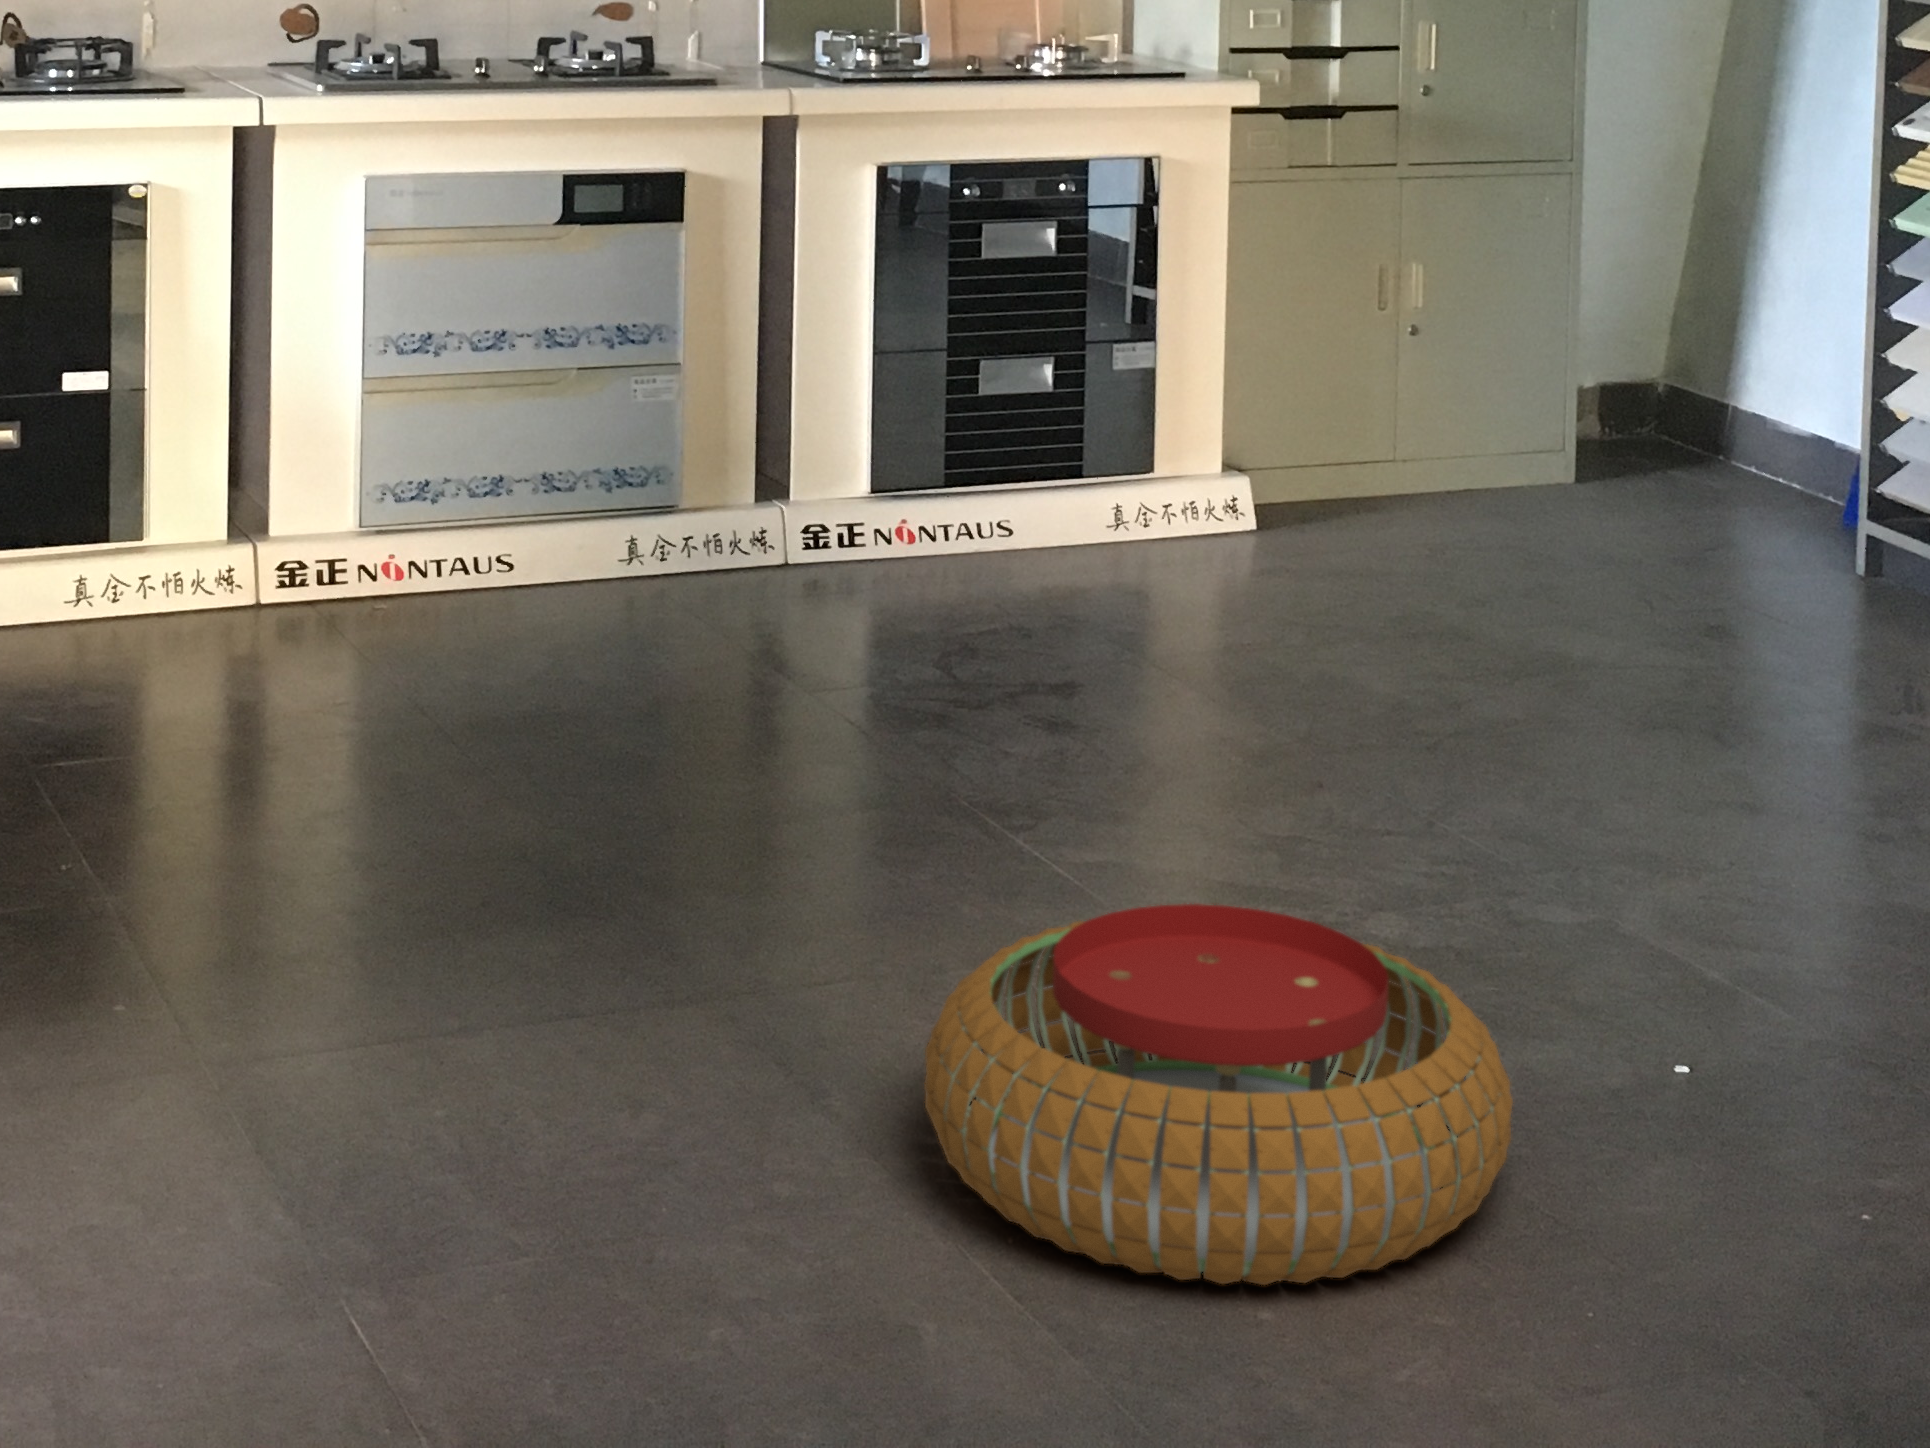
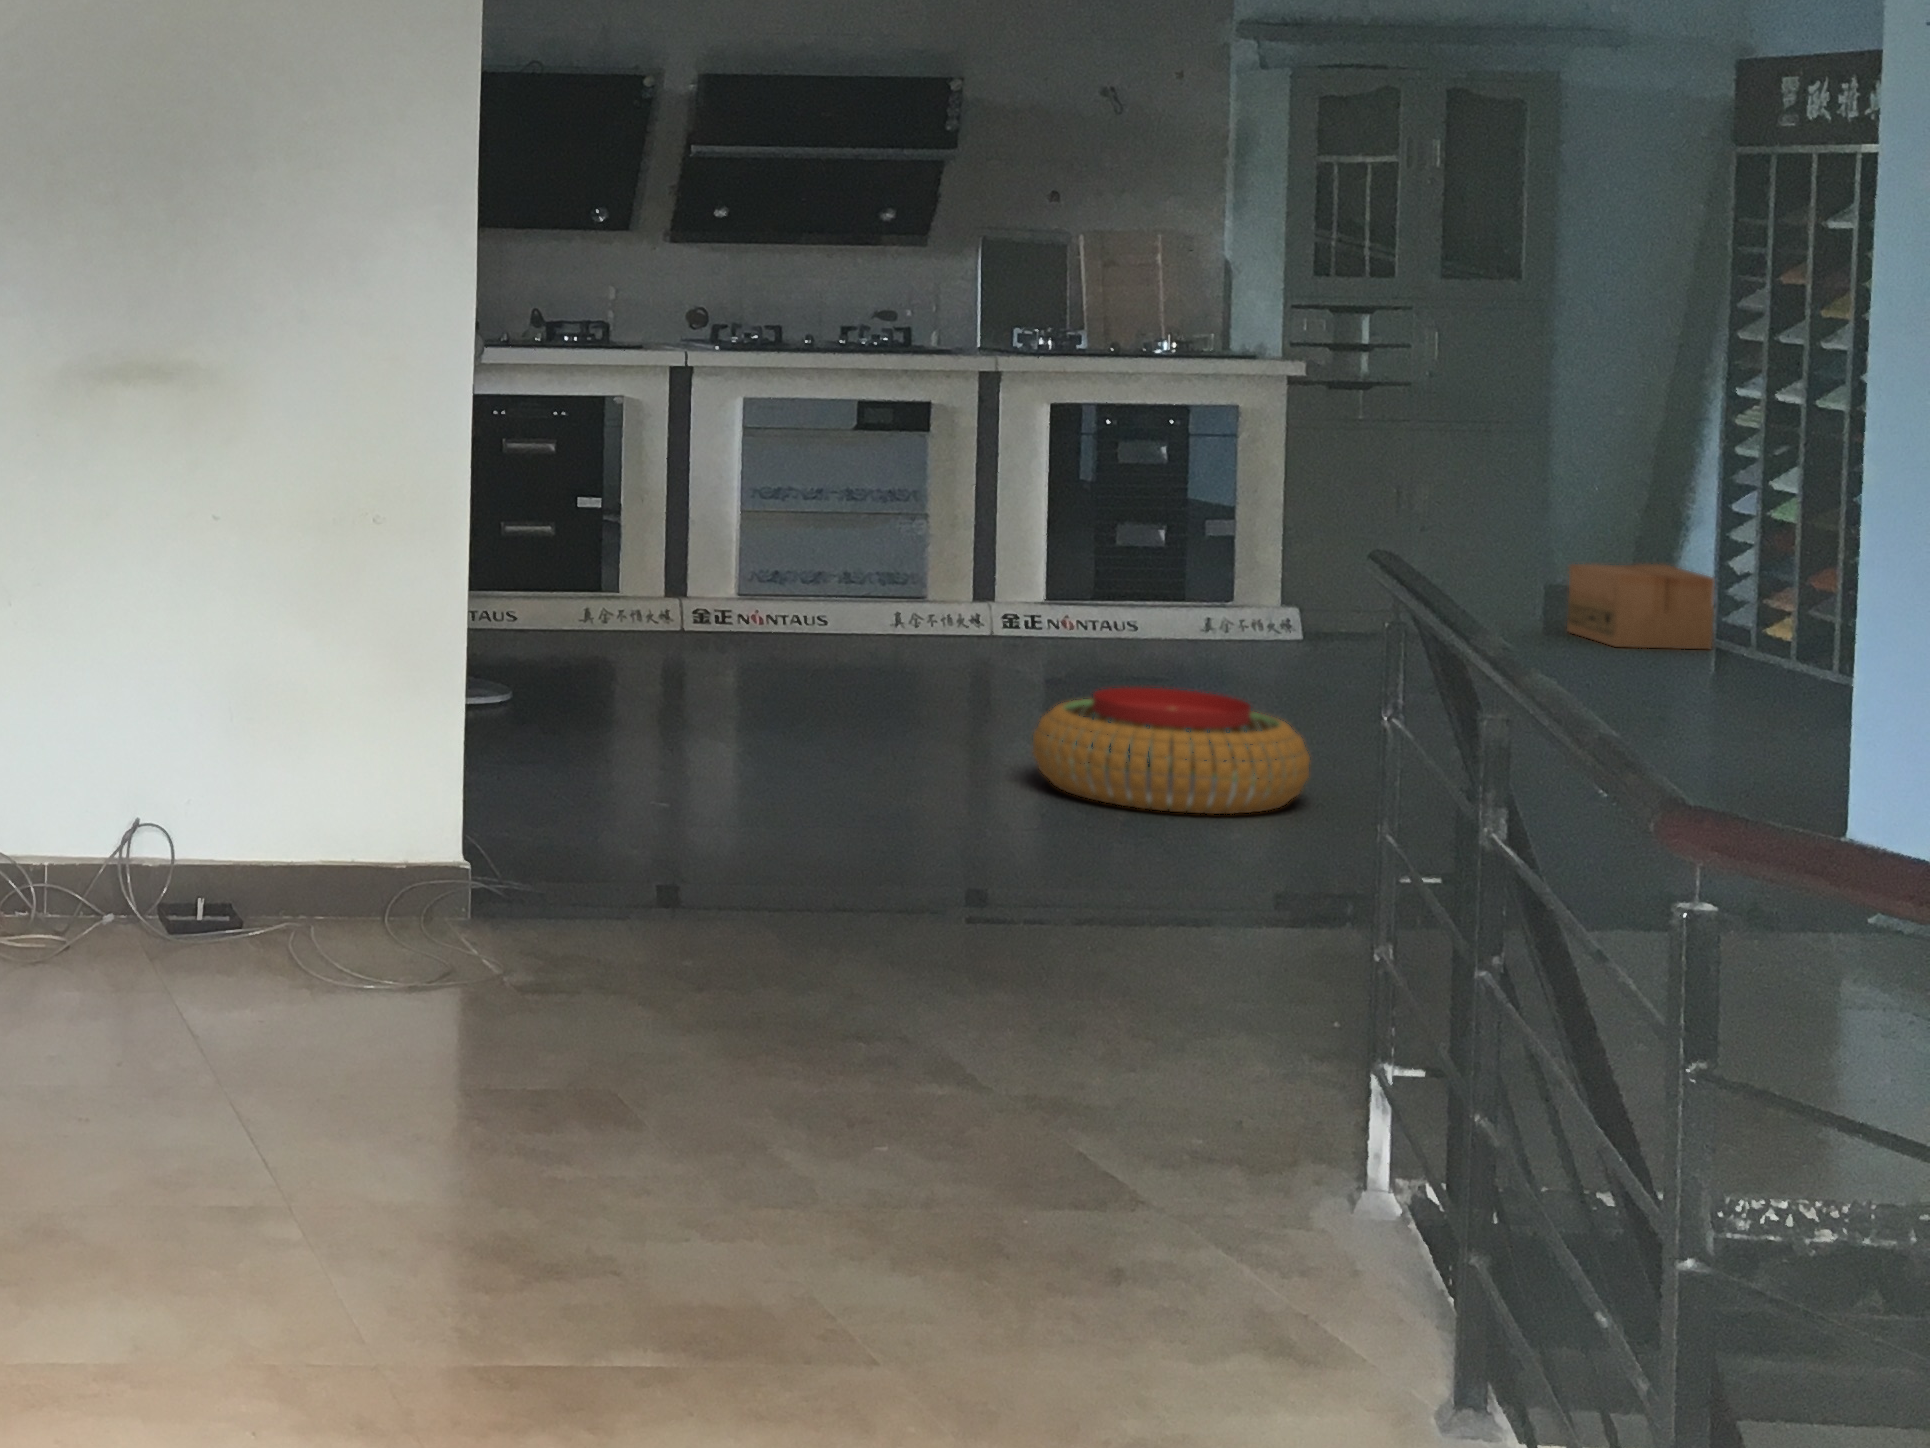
cardboard box: none [1599,363,1809,506] -> present [1567,564,1715,649]

